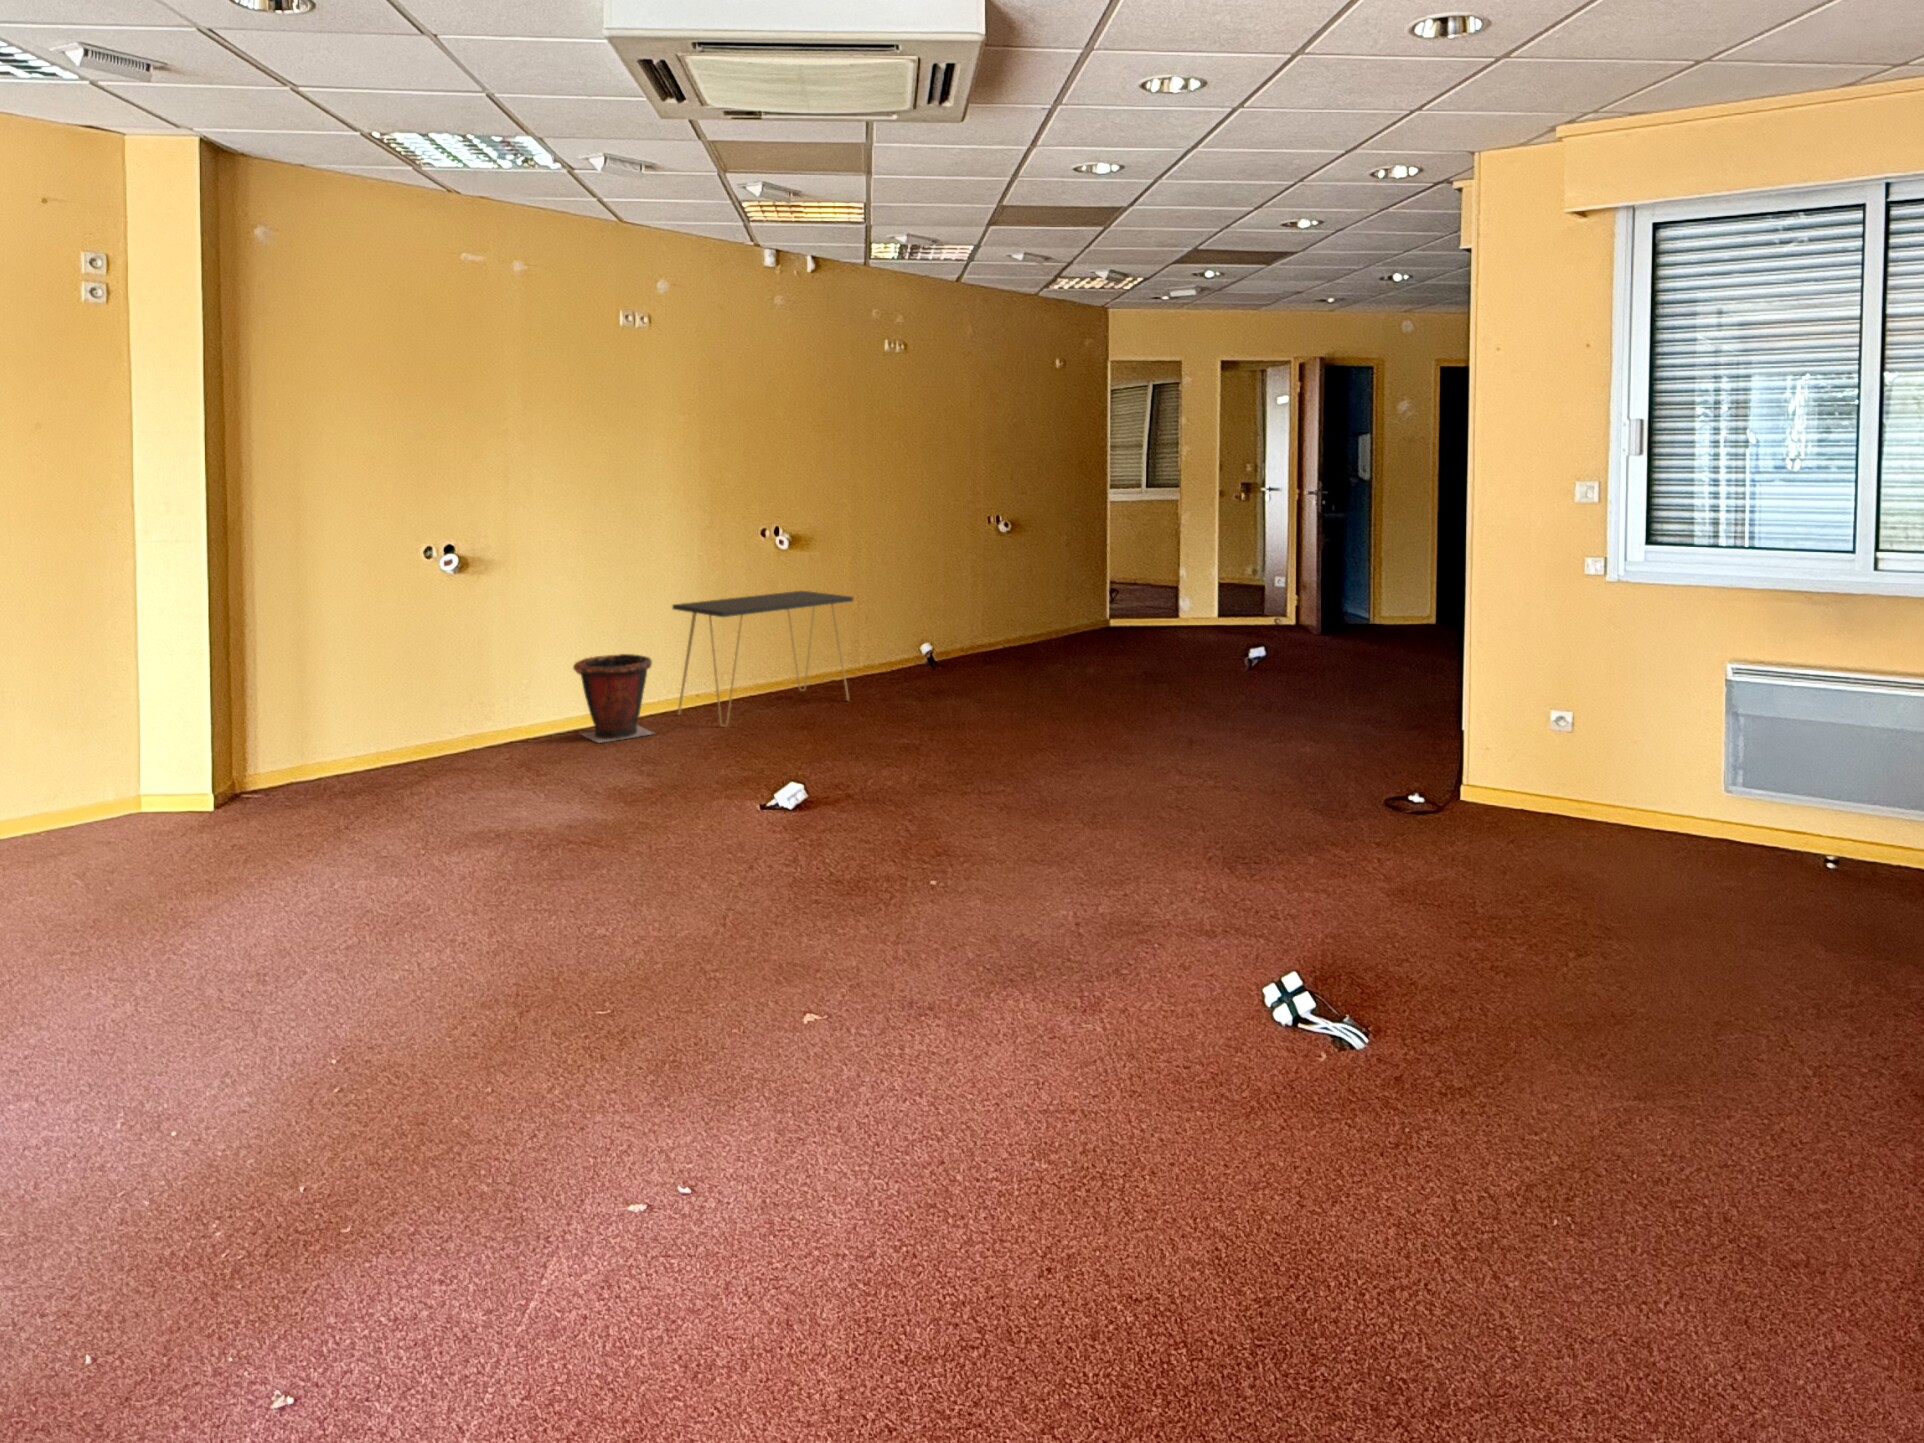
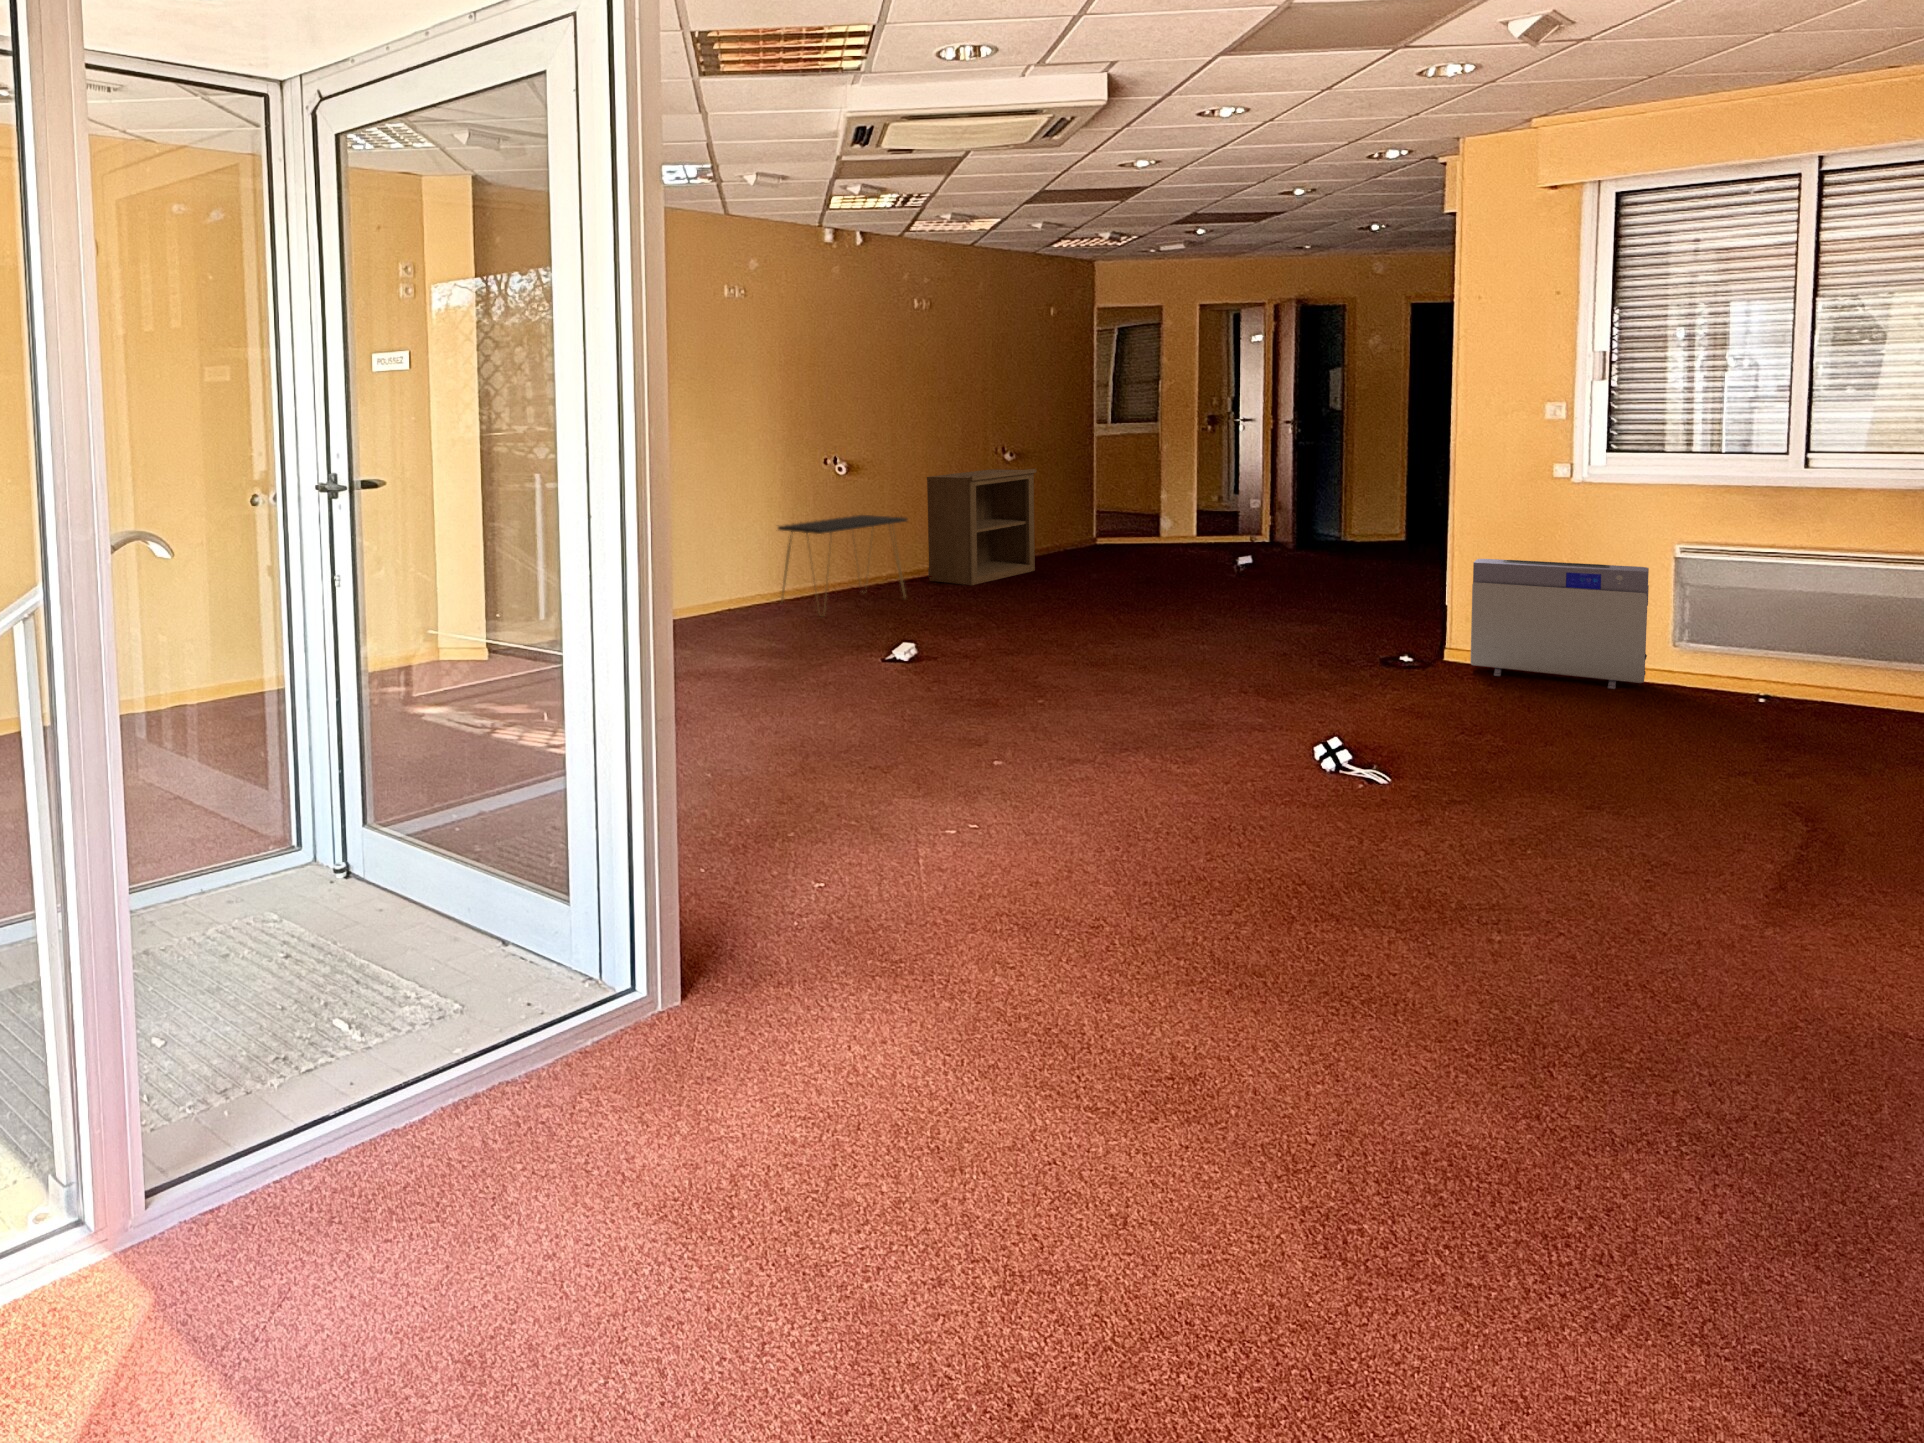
bookshelf: none [894,538,1029,681] -> present [927,469,1036,585]
waste bin: present [573,654,653,743] -> none [715,560,775,626]
air purifier: none [1491,675,1695,853] -> present [1471,559,1649,689]

